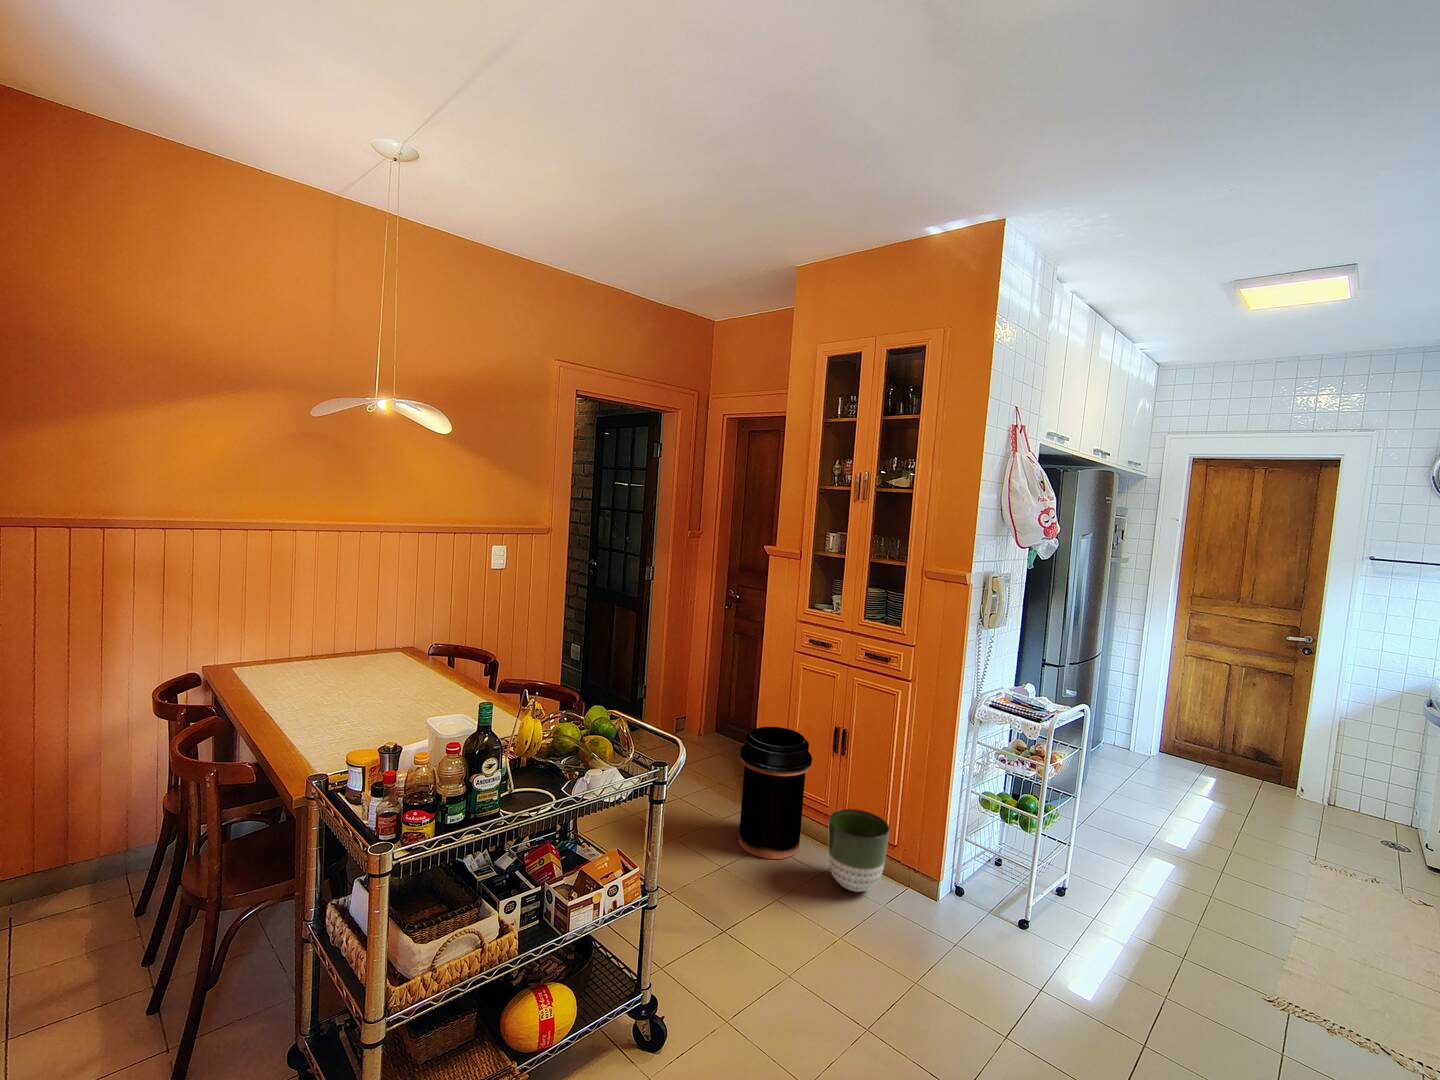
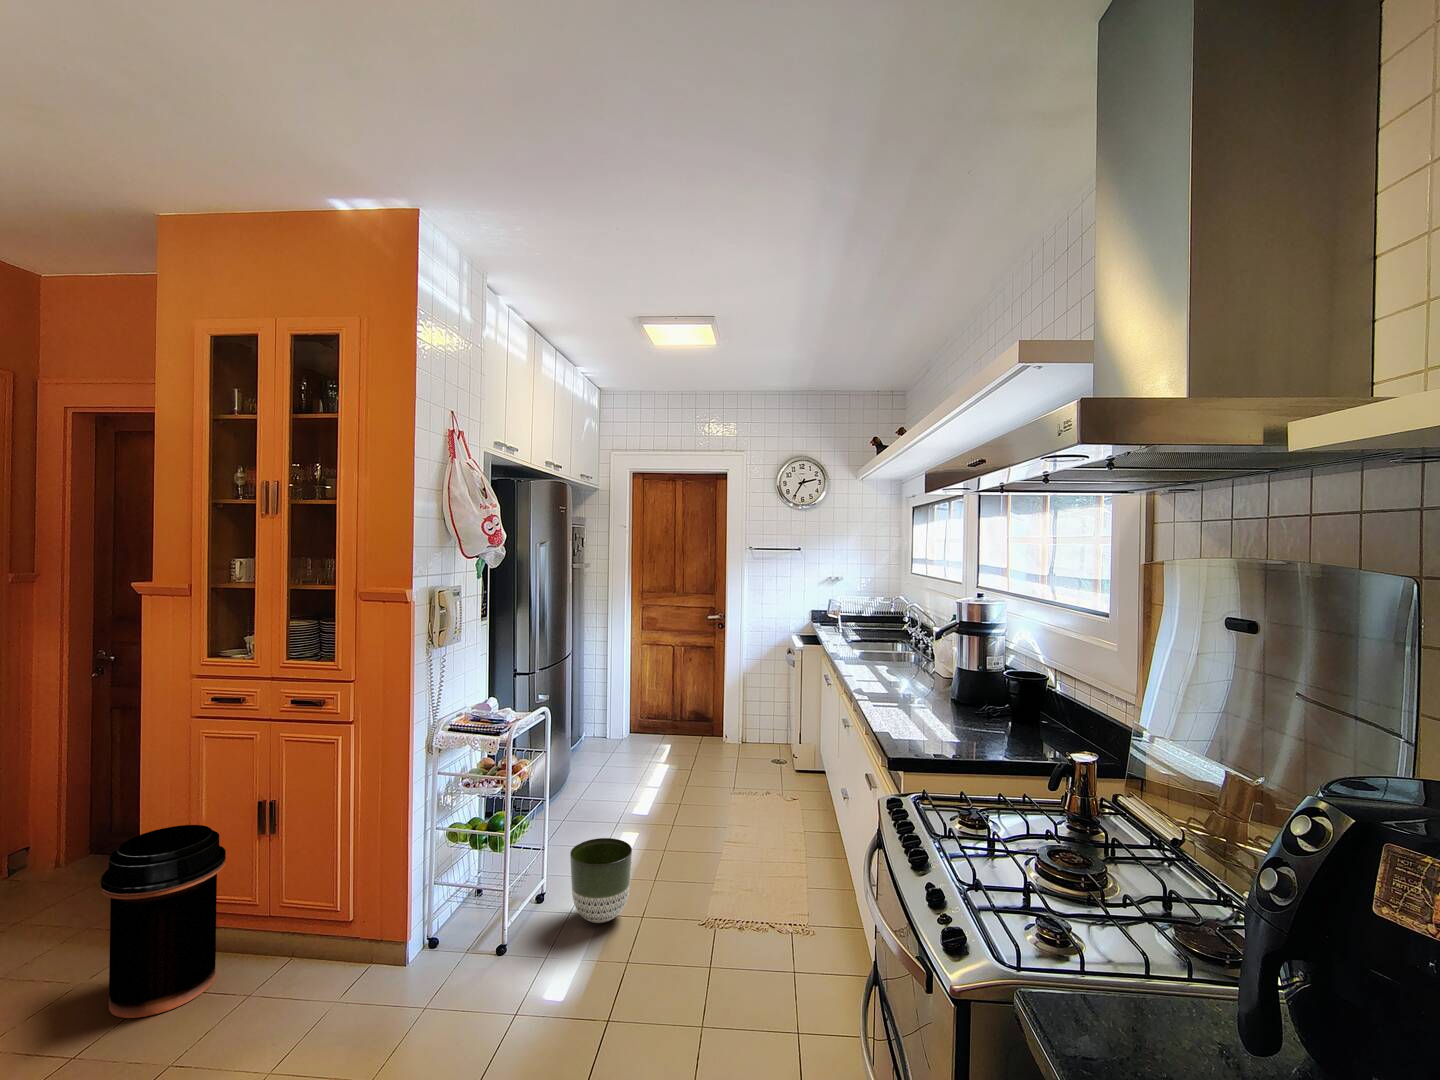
planter: present [828,809,889,892] -> present [570,838,632,923]

